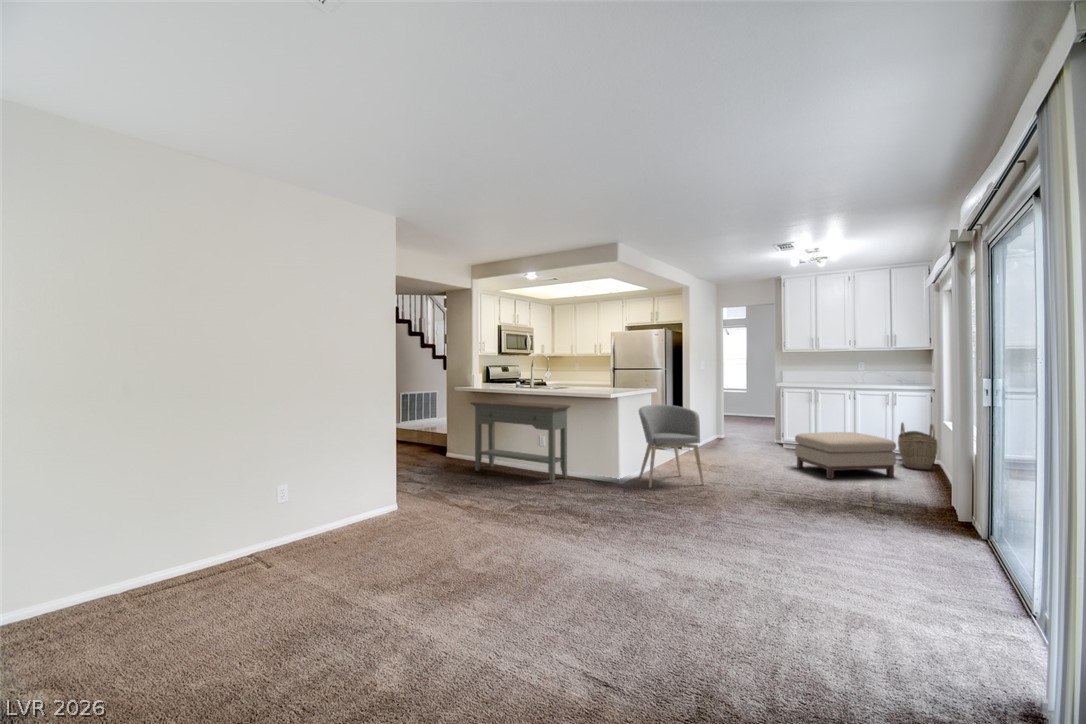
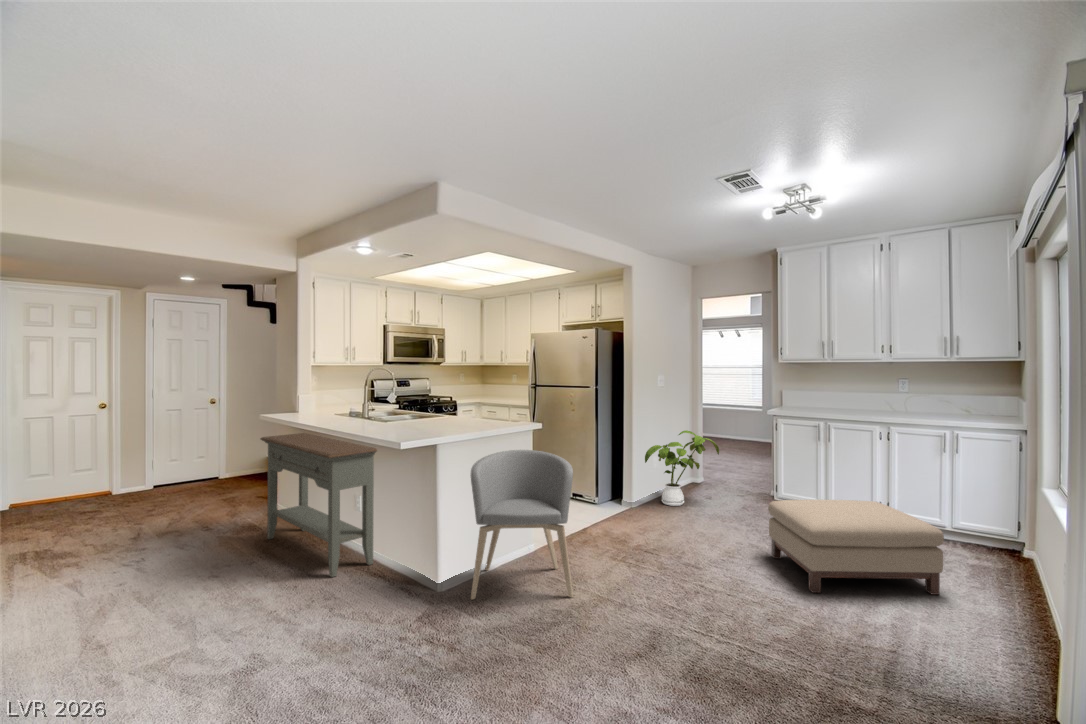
house plant: none [699,398,748,449] -> present [645,430,719,506]
woven basket: present [898,423,937,470] -> none [957,486,1031,576]

